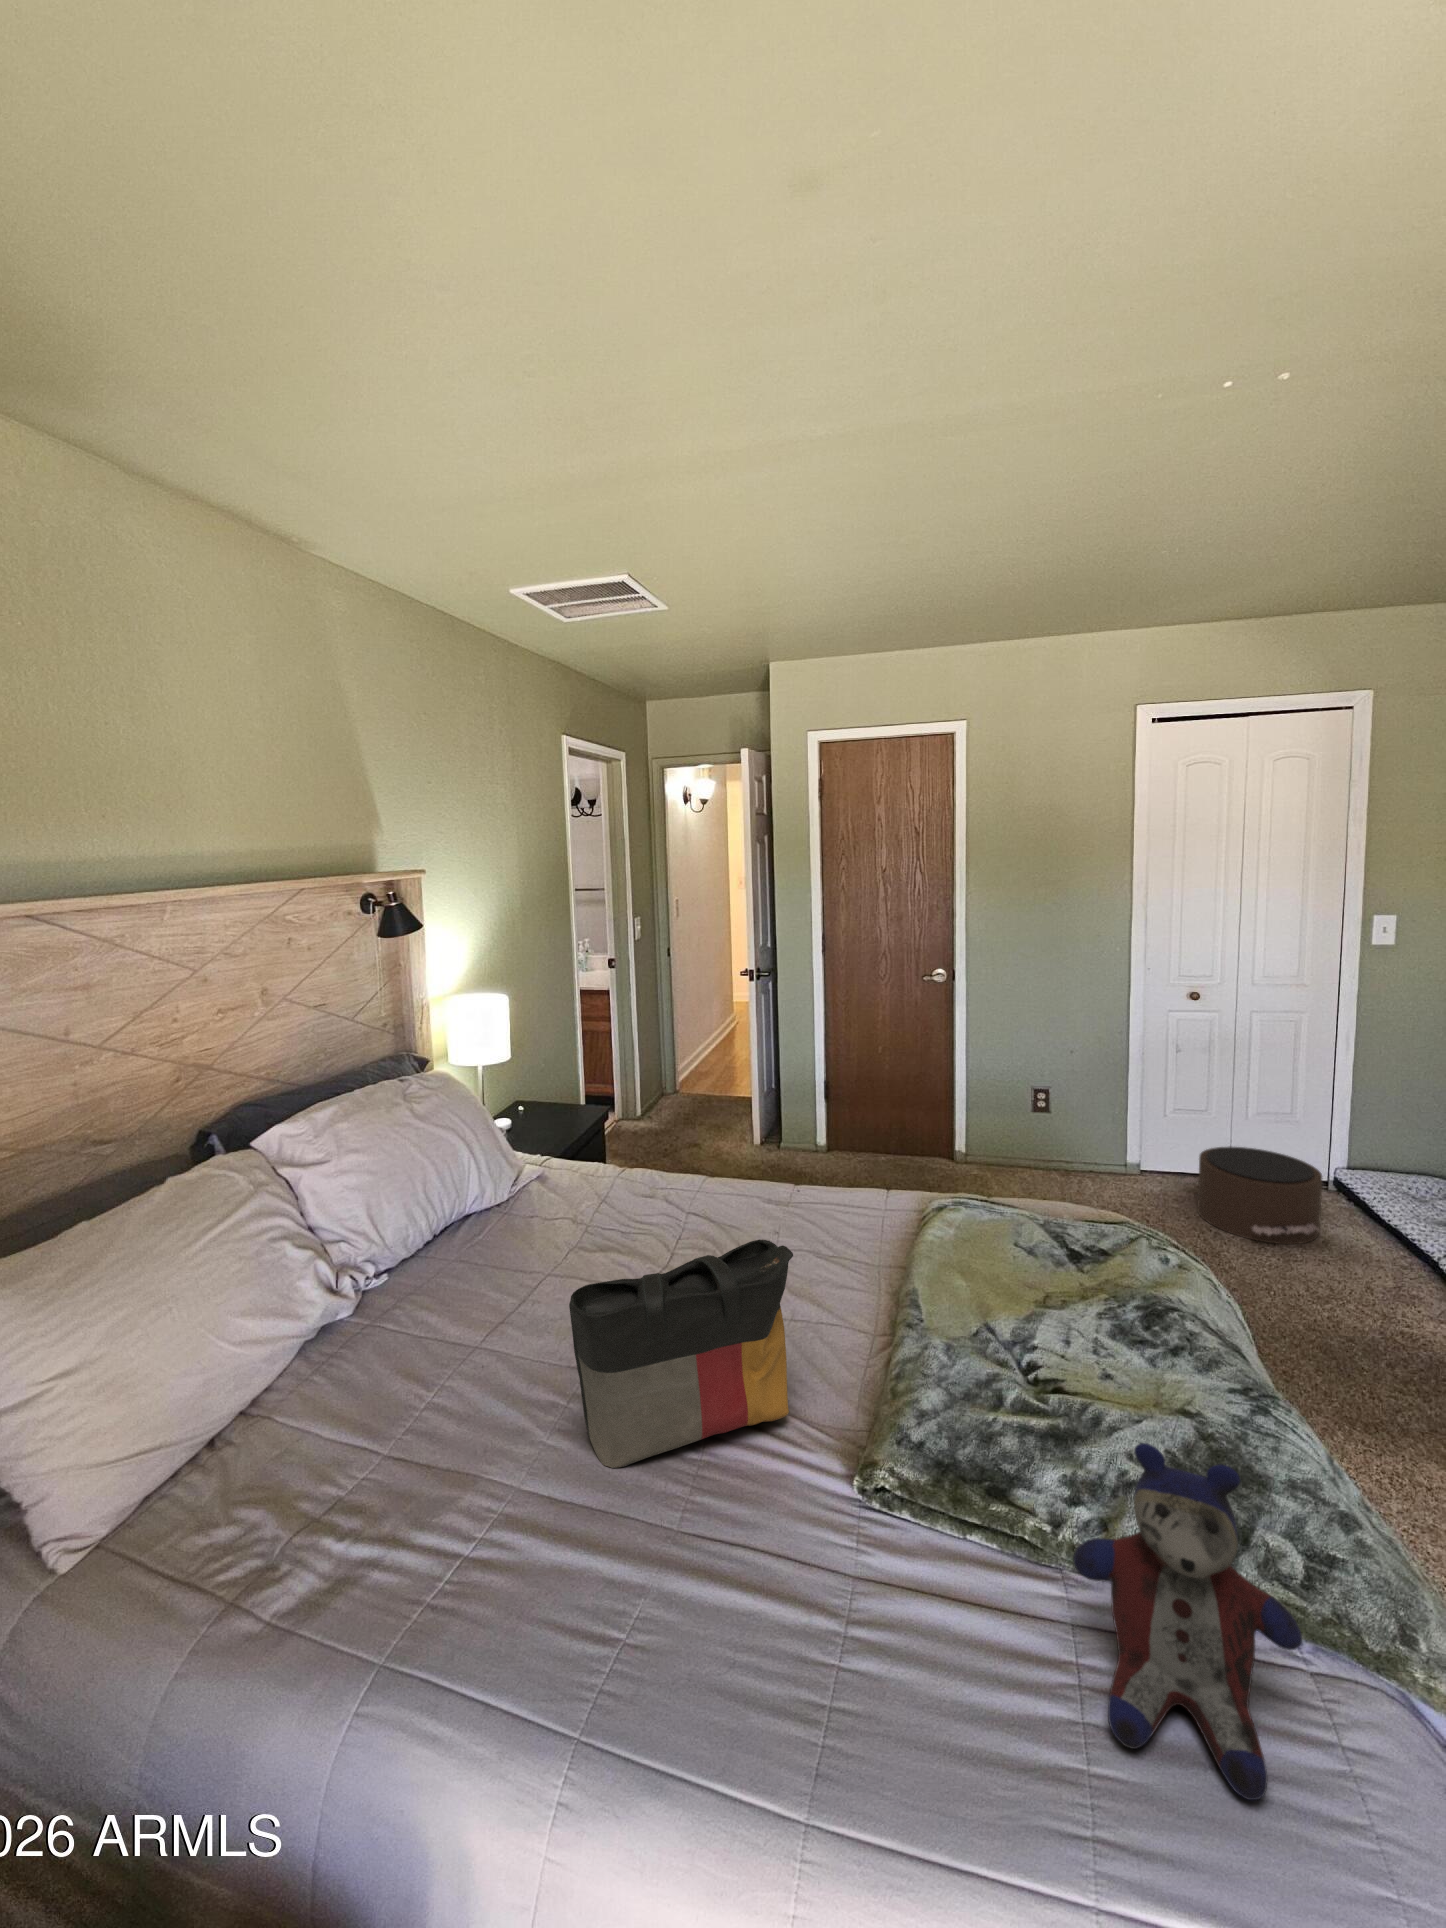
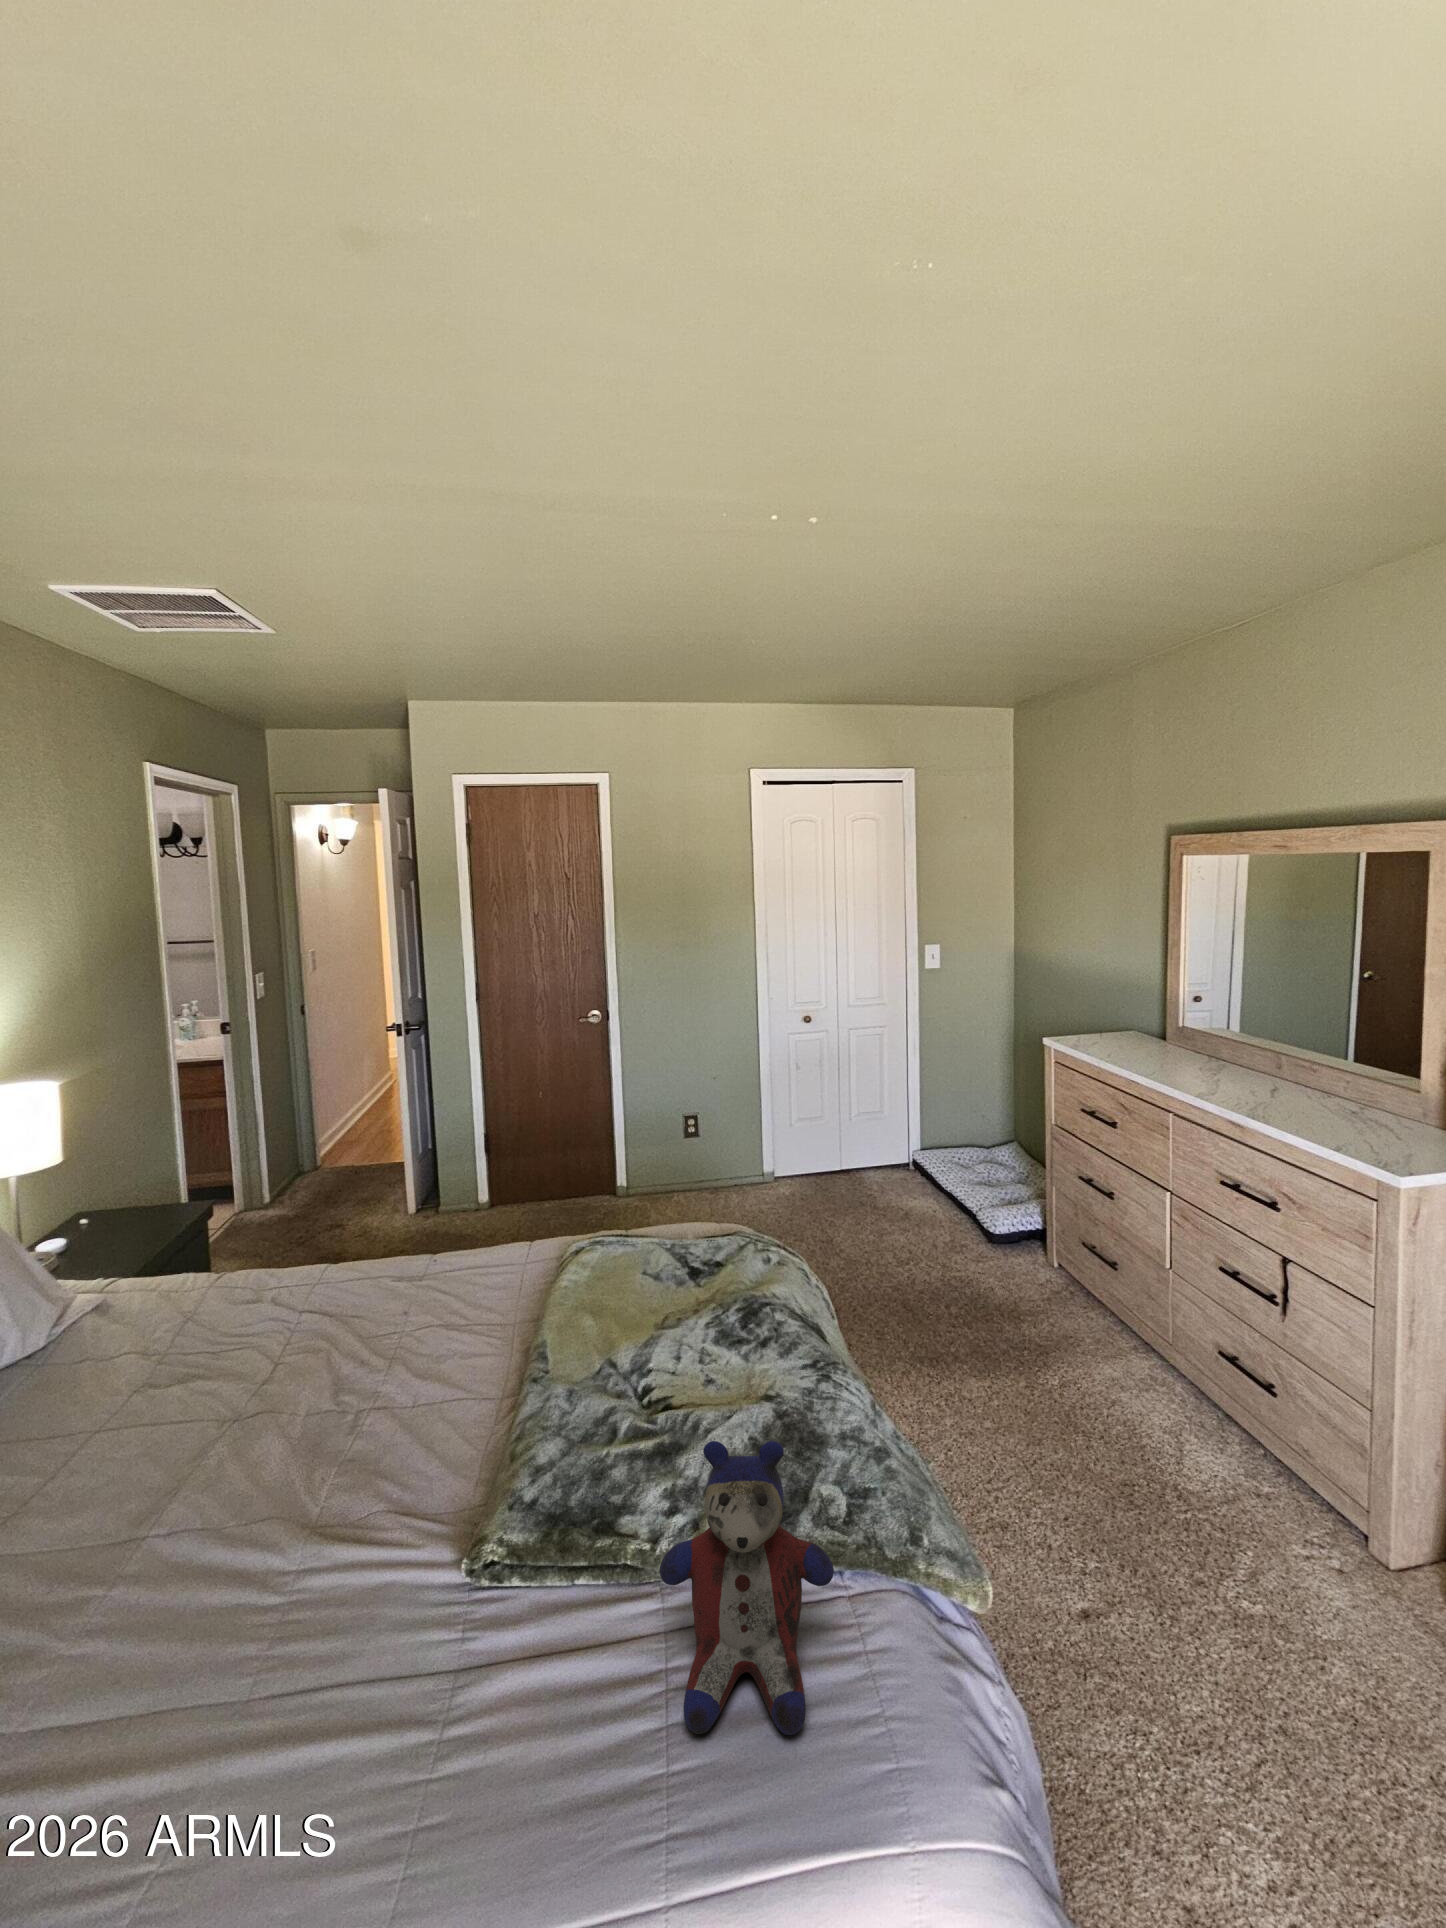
pouf: present [1182,1147,1322,1244] -> none [803,1144,903,1223]
tote bag: present [569,1239,793,1468] -> none [90,1329,397,1657]

